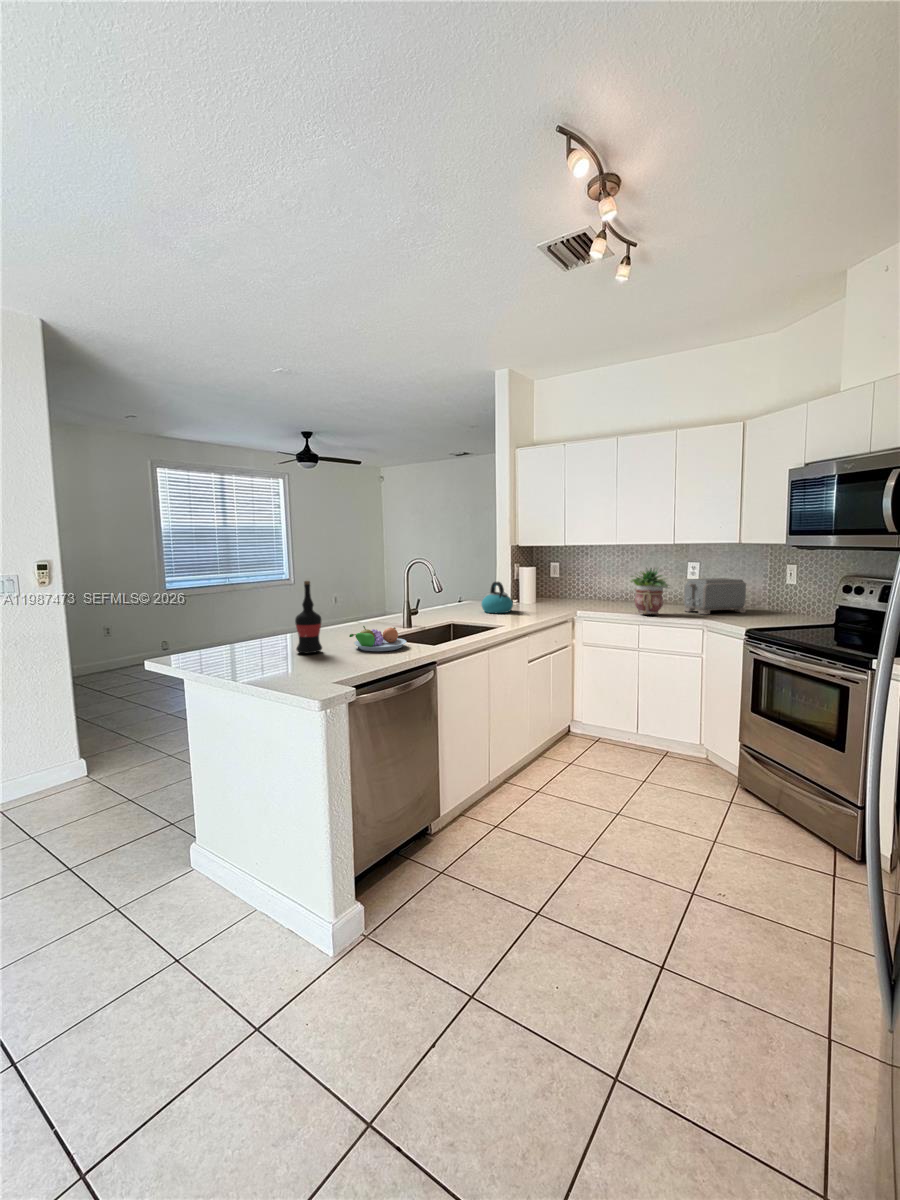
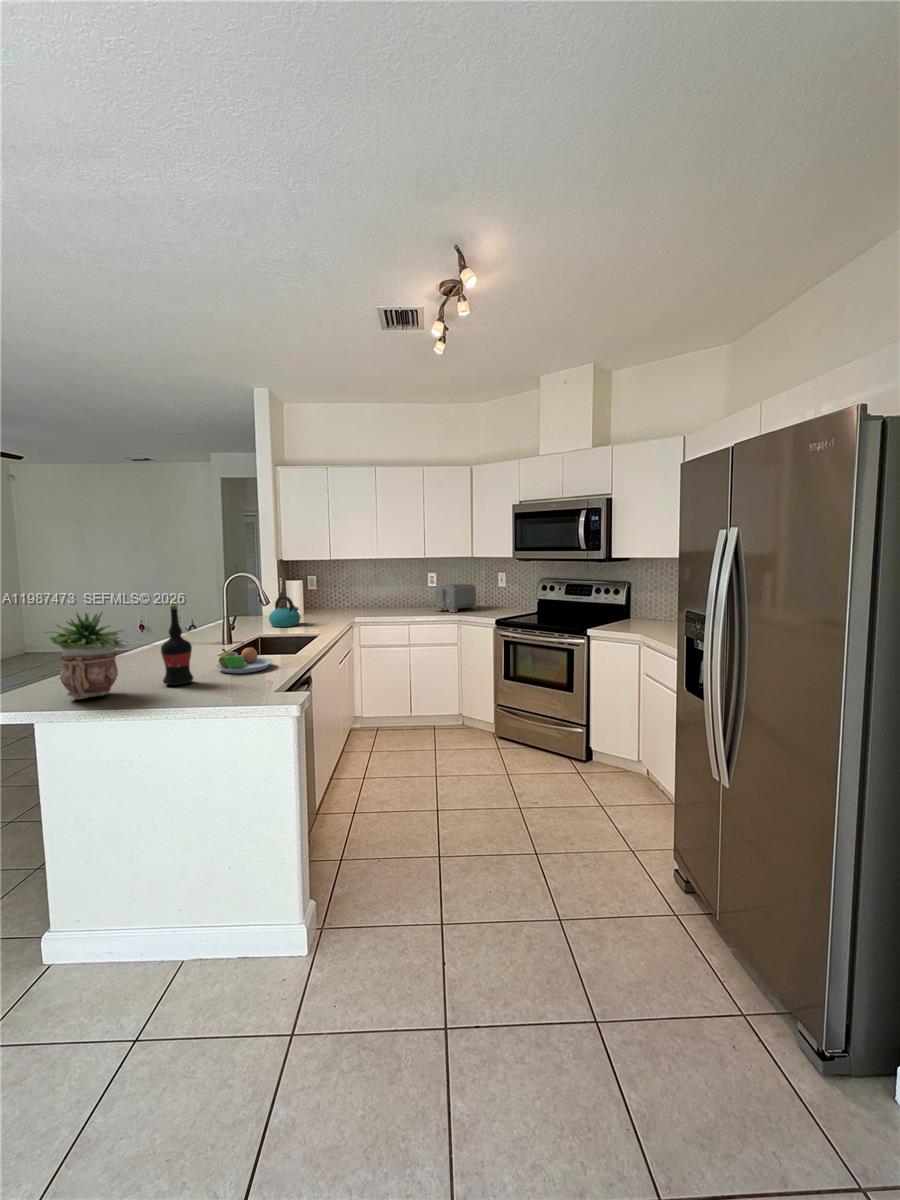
potted plant: present [631,568,669,614] -> present [45,613,128,699]

